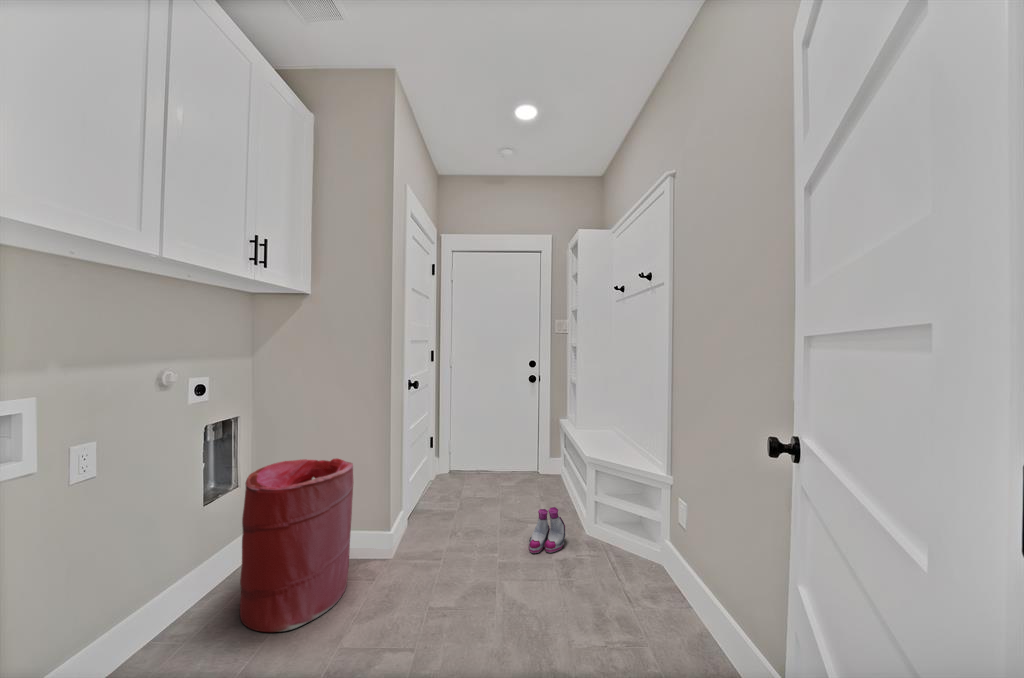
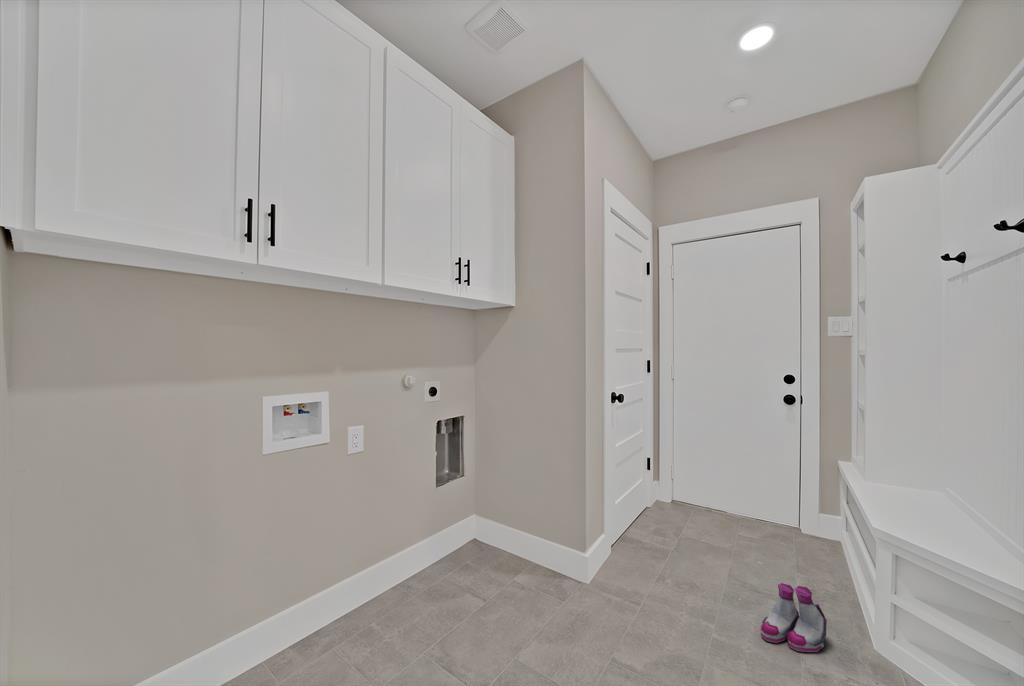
laundry hamper: present [240,458,354,632] -> none [455,460,545,615]

